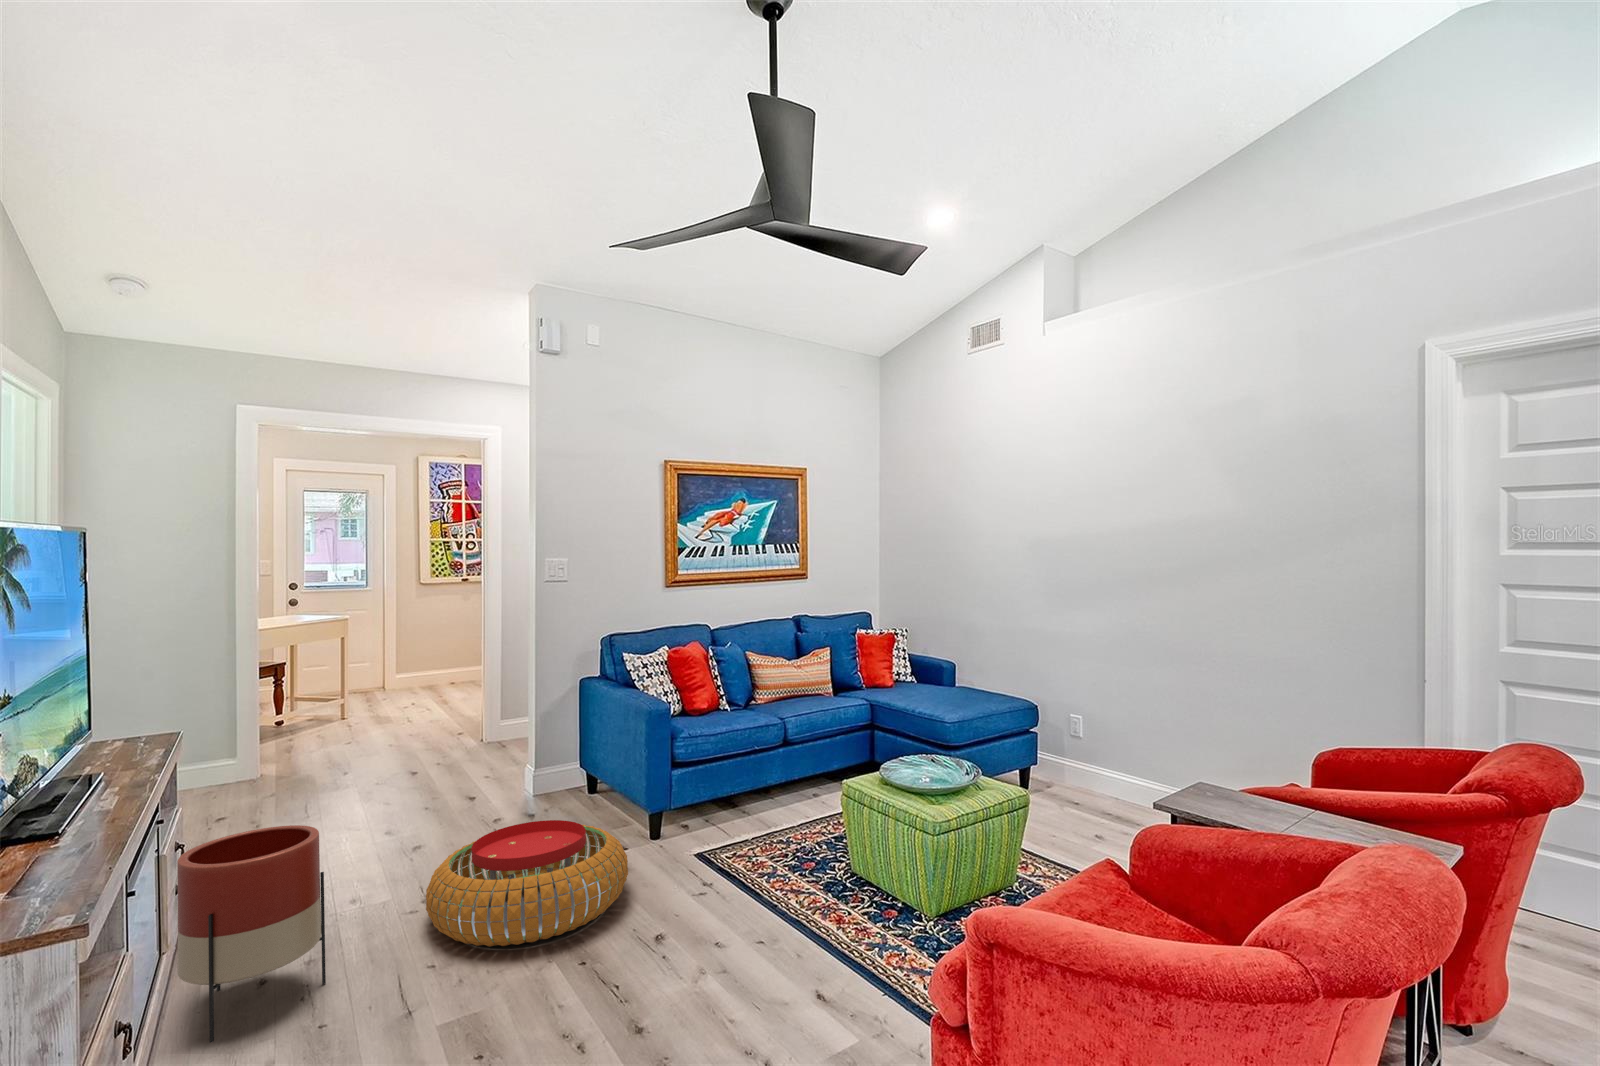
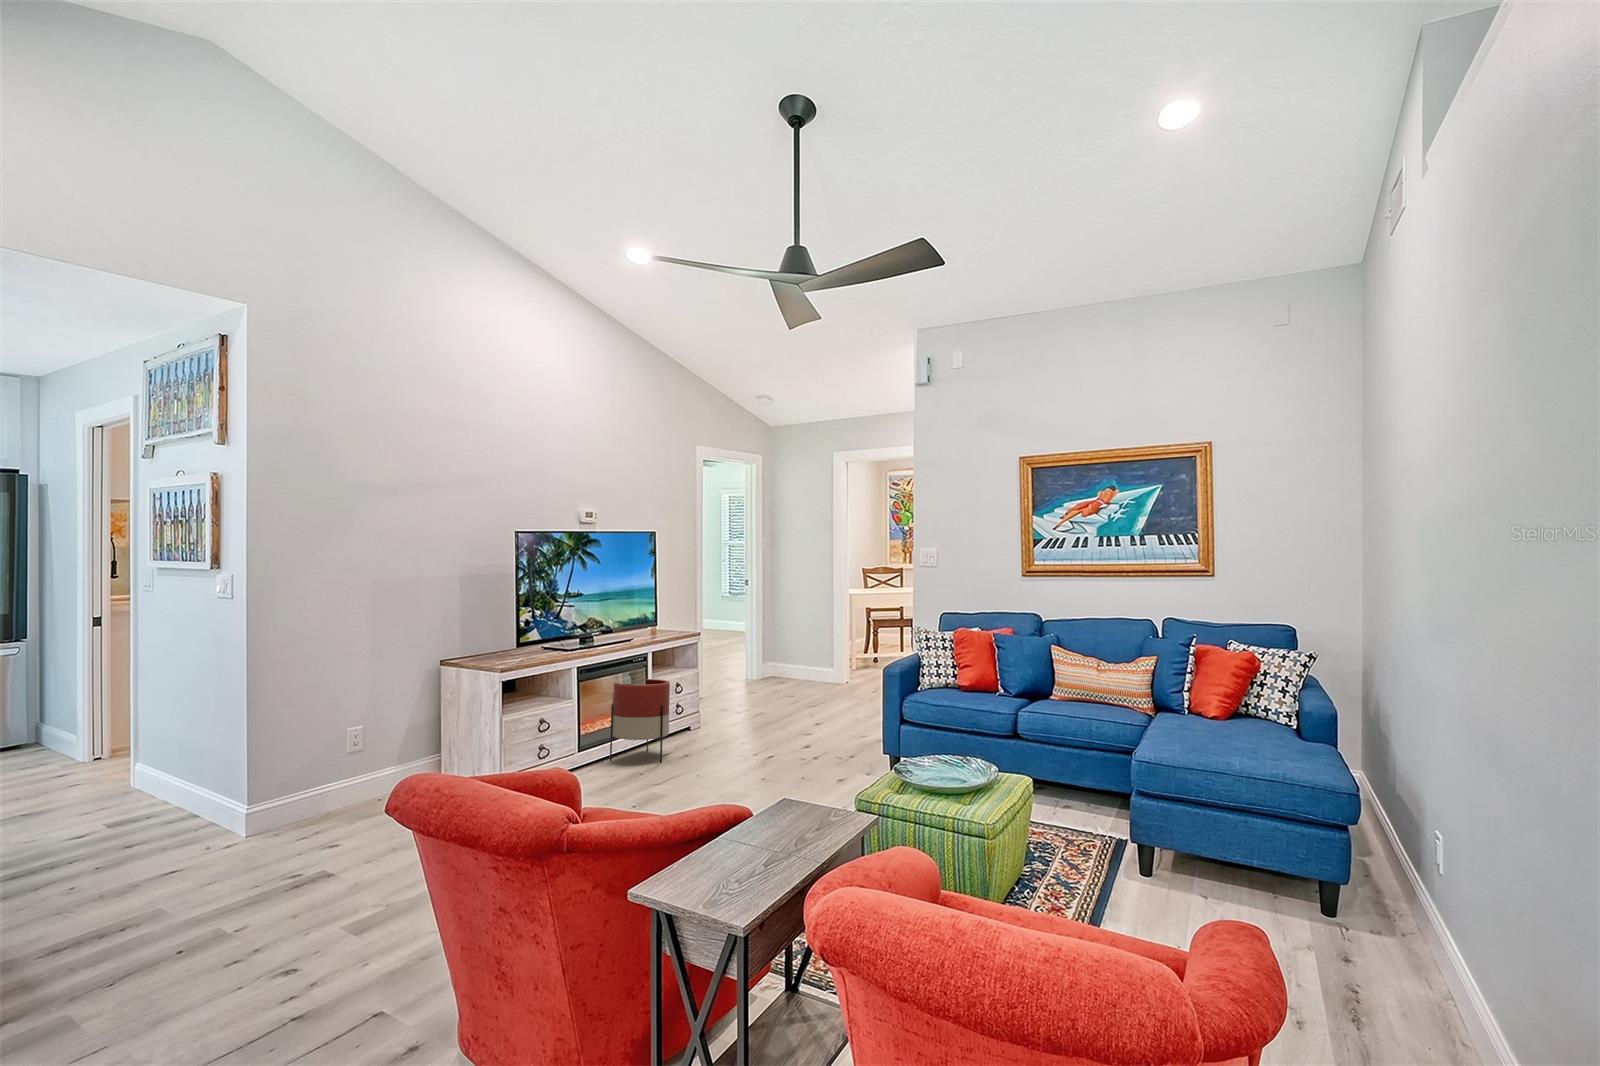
pouf: present [426,820,628,946] -> none [698,722,822,785]

